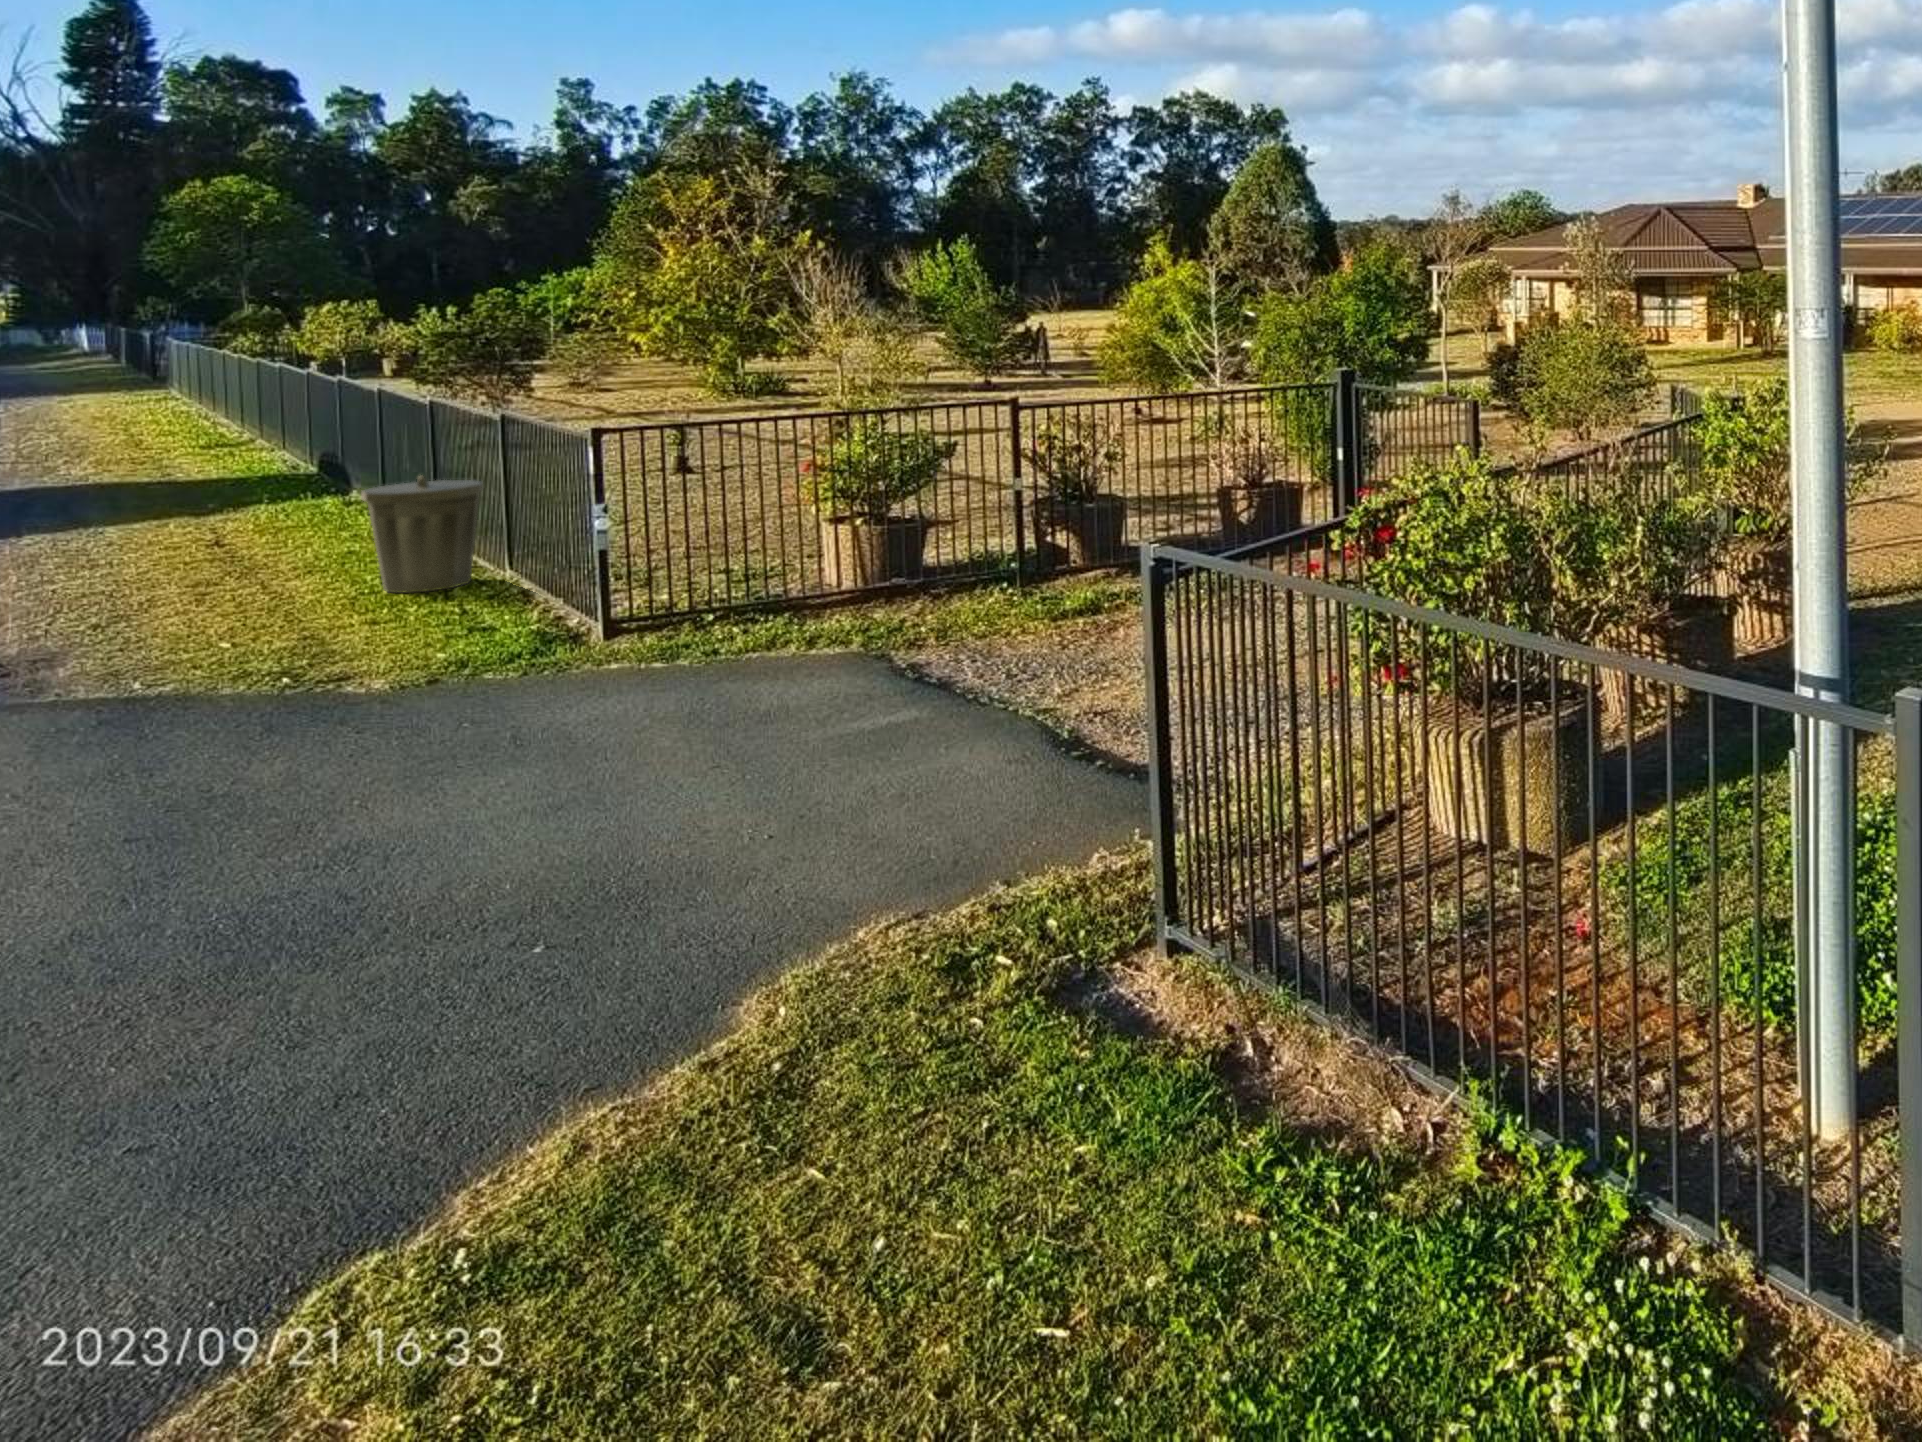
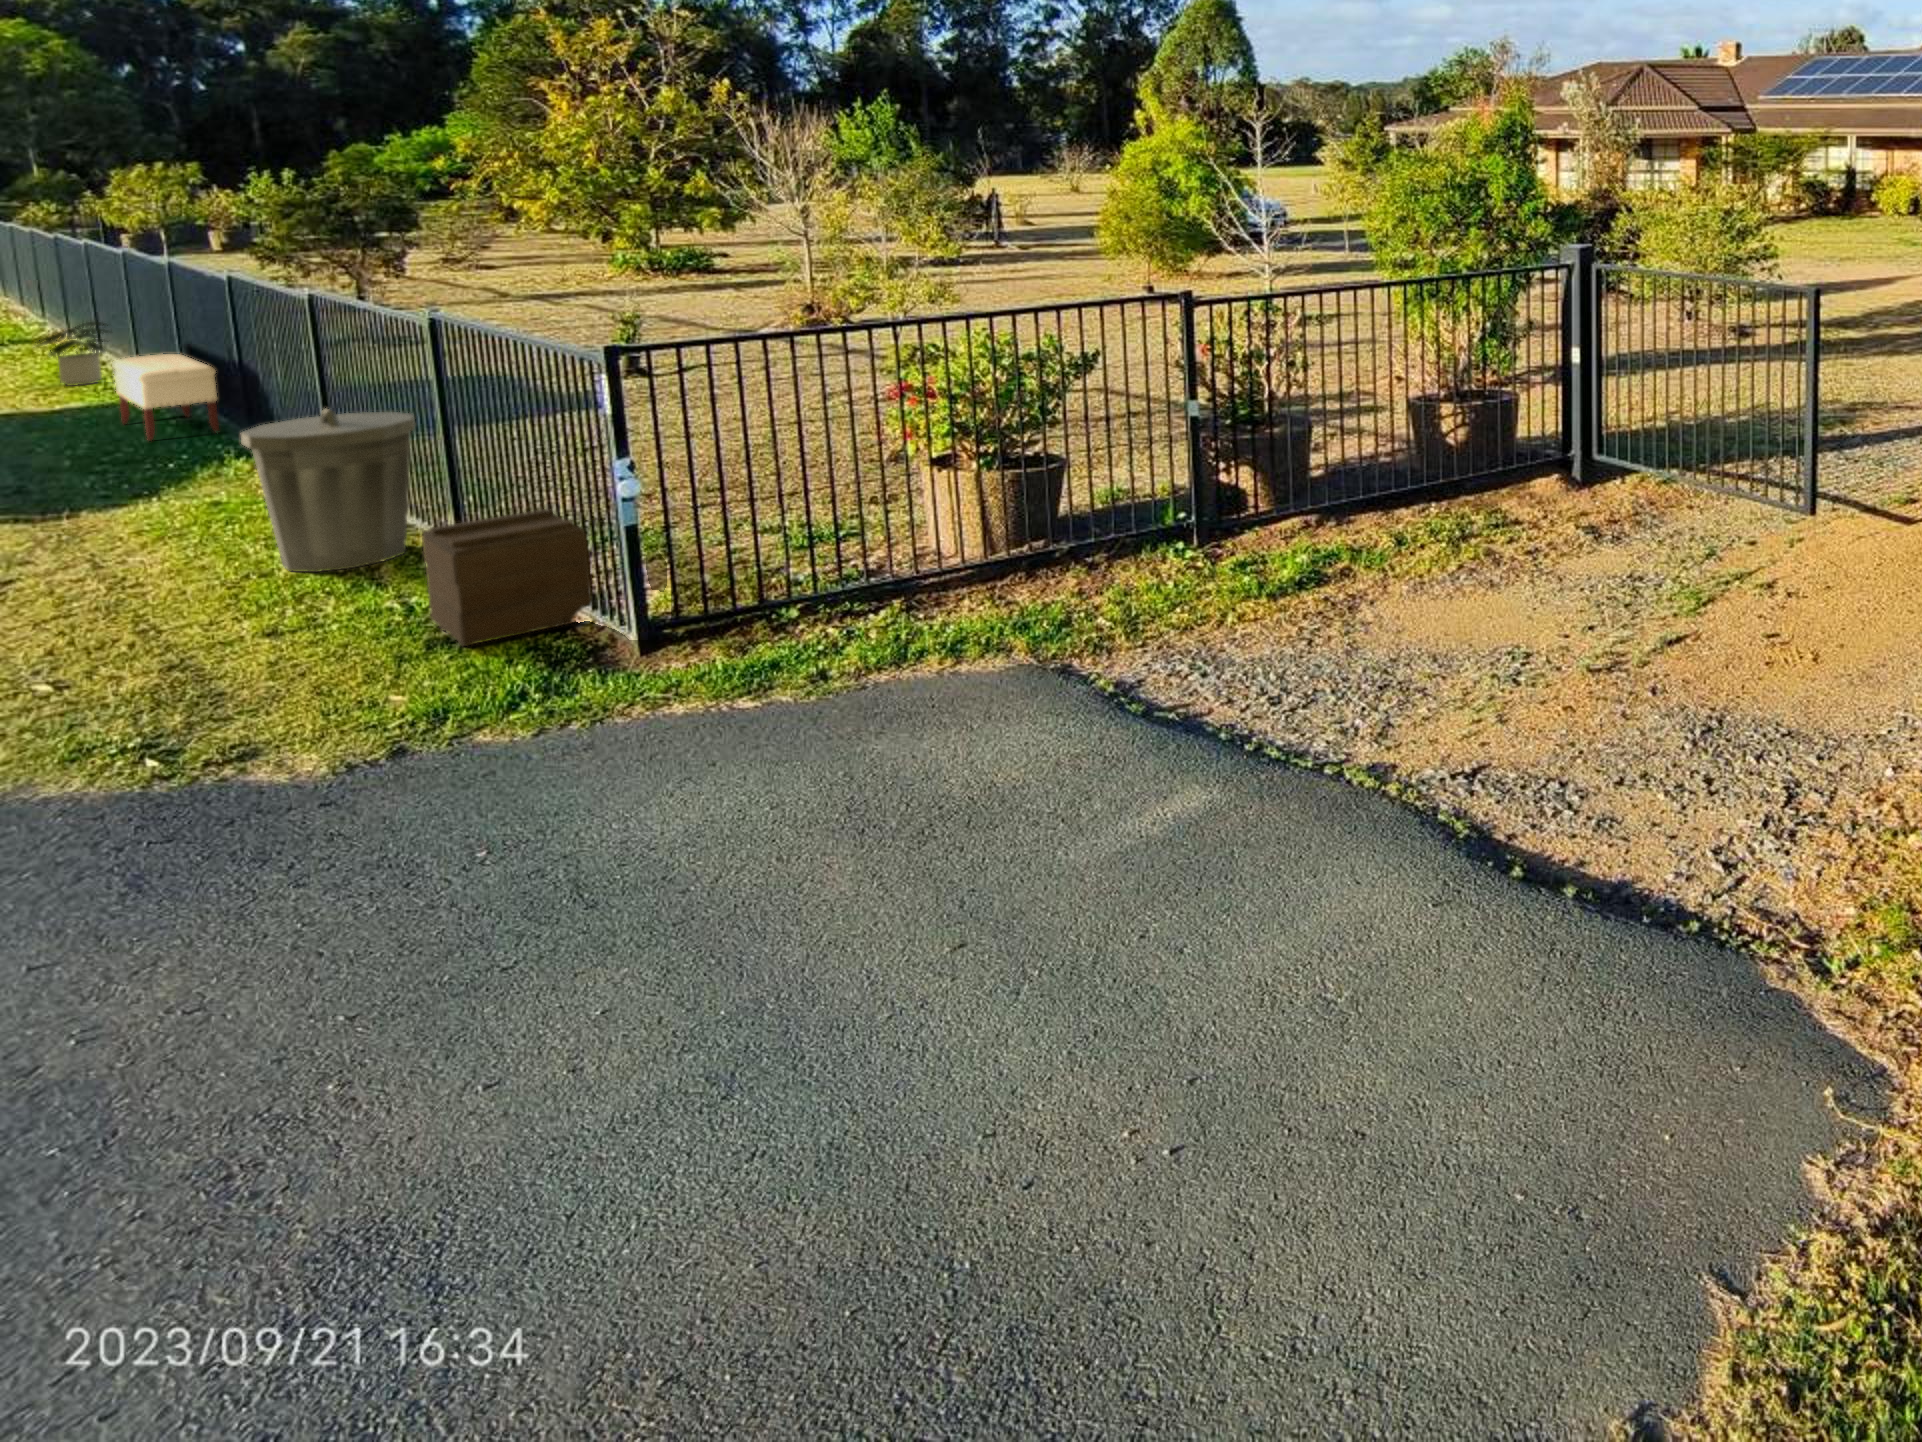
potted plant: none [231,426,293,476] -> present [35,322,108,386]
bench: none [288,448,362,513] -> present [112,354,219,440]
wooden crate: none [469,543,580,634] -> present [422,508,592,646]

